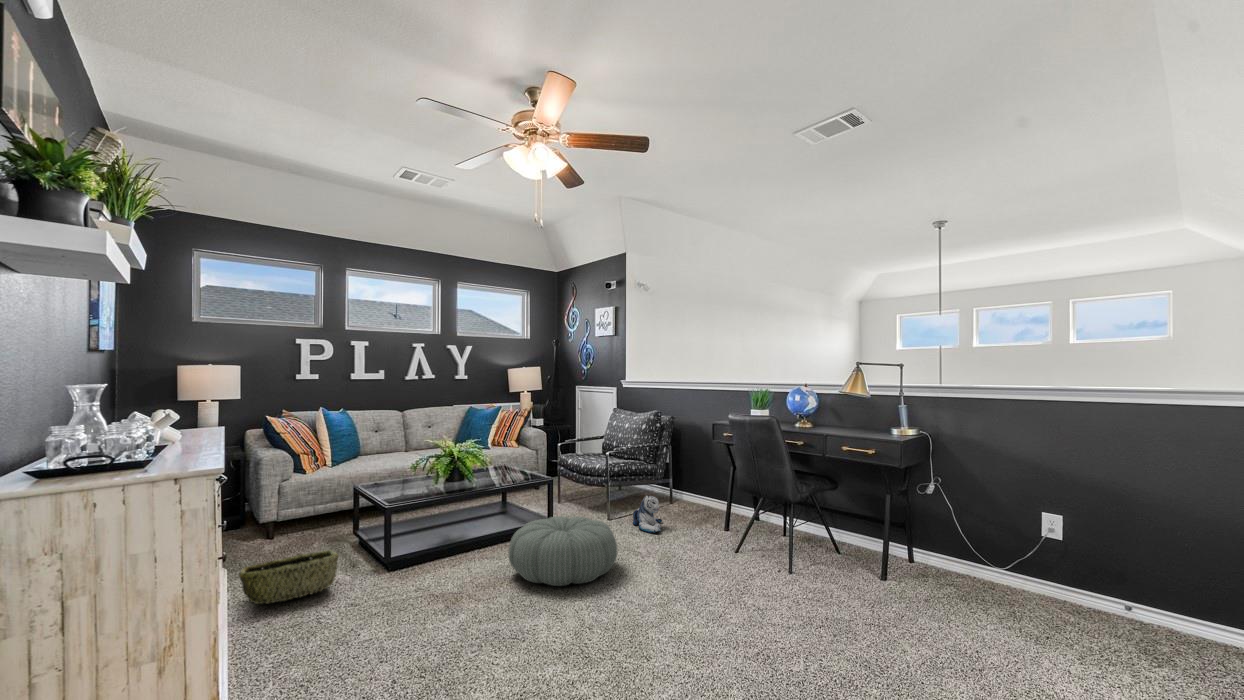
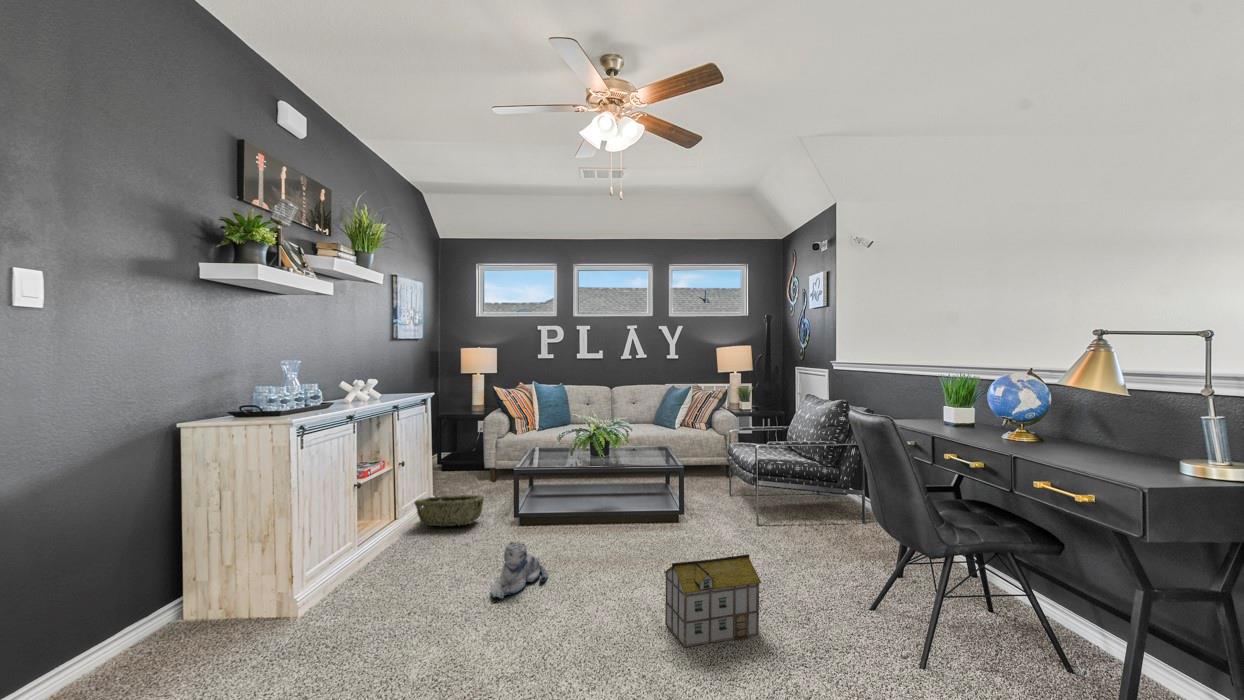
plush toy: present [633,496,662,533] -> present [492,542,548,599]
pouf: present [509,516,617,586] -> none [590,500,694,566]
toy house: none [676,540,754,638] -> present [664,554,761,647]

